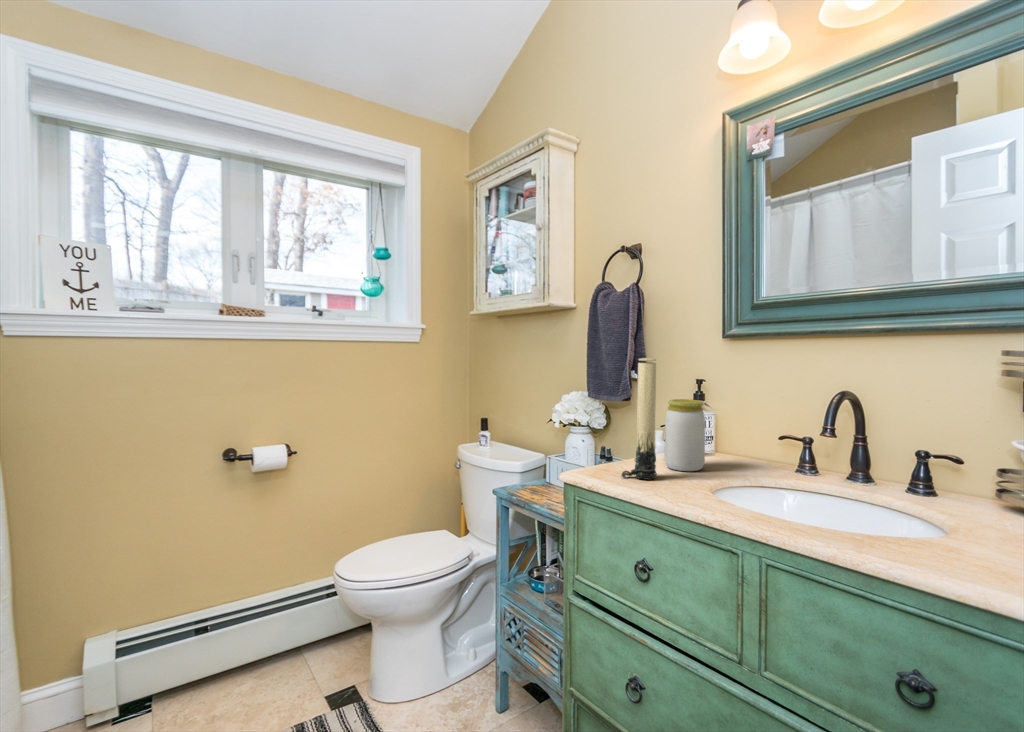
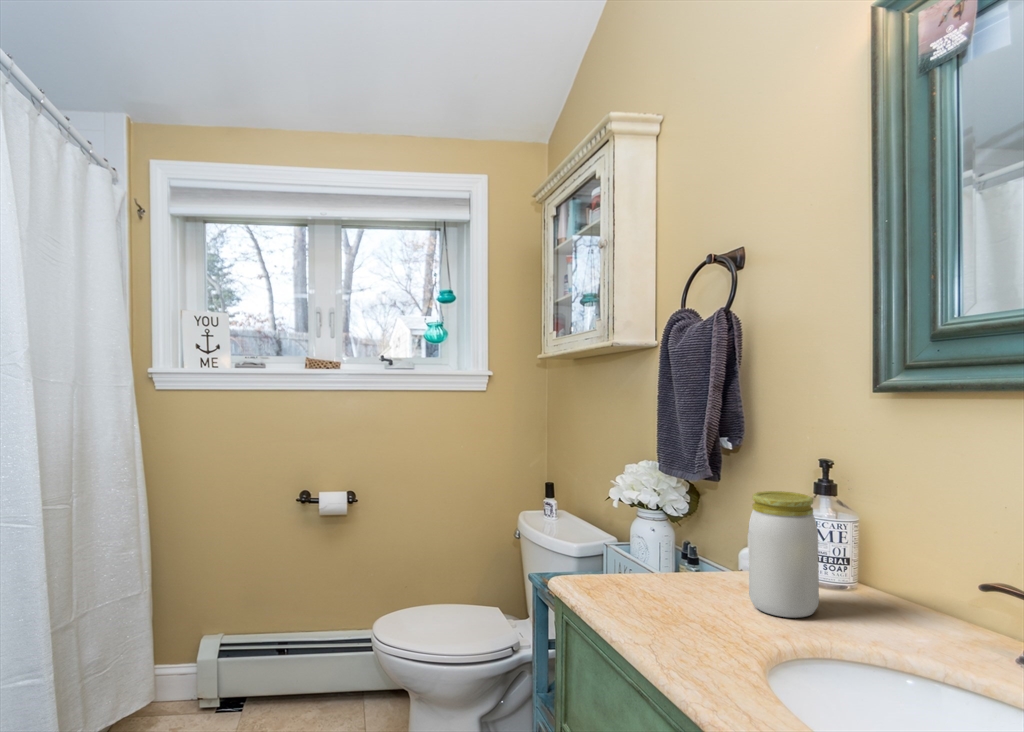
candle: present [622,358,656,480] -> none [664,425,723,634]

